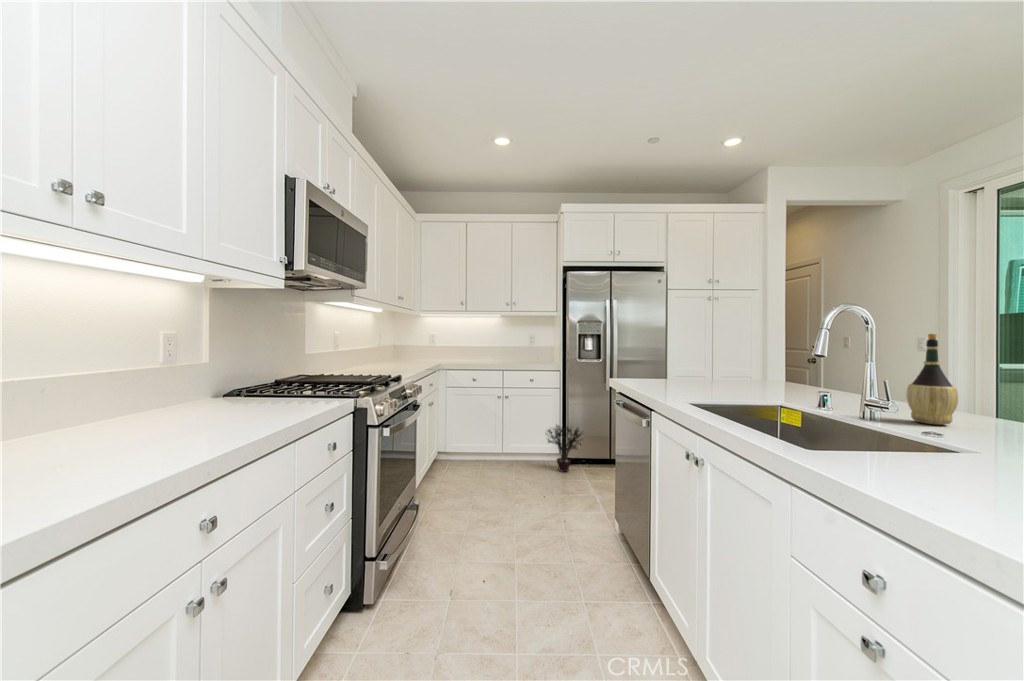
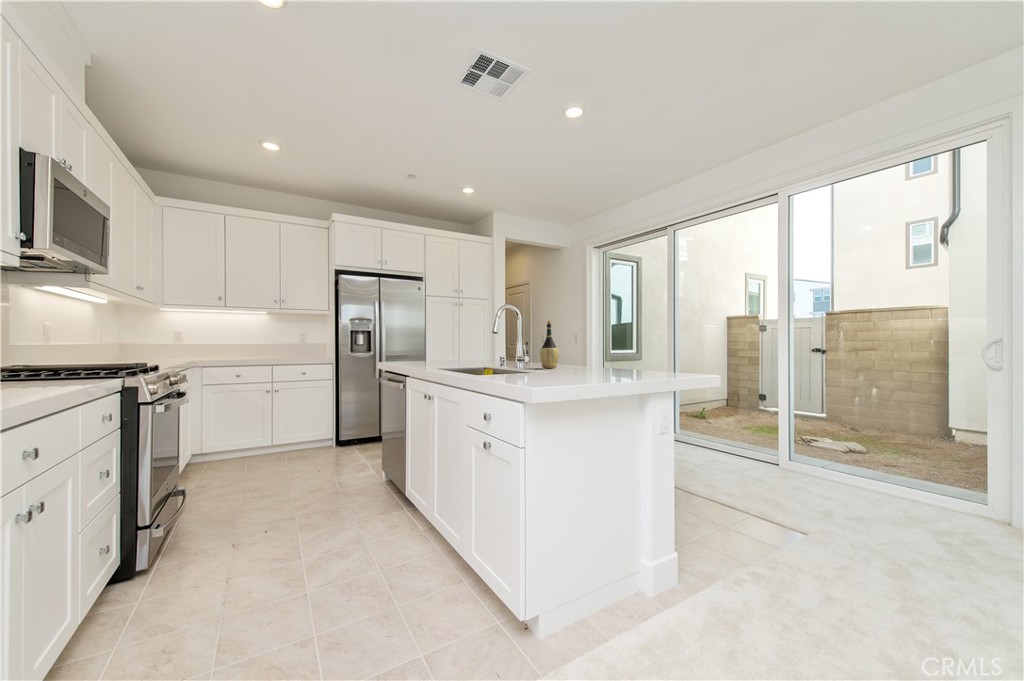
potted plant: present [548,425,581,472] -> none [317,411,356,453]

